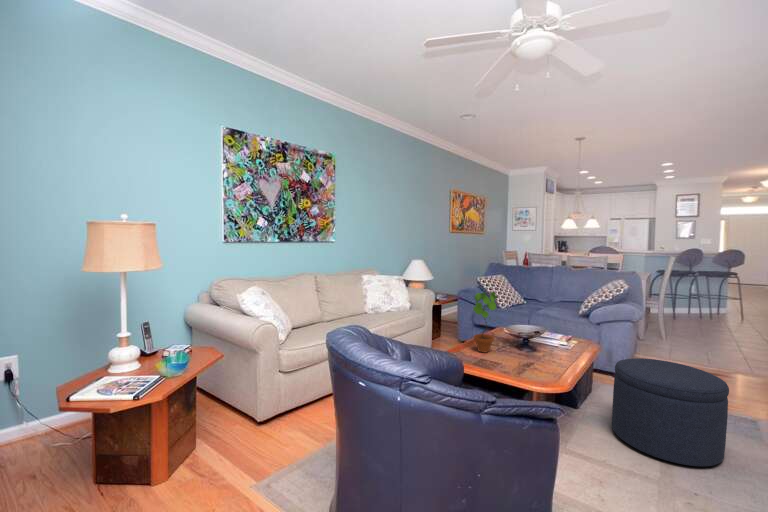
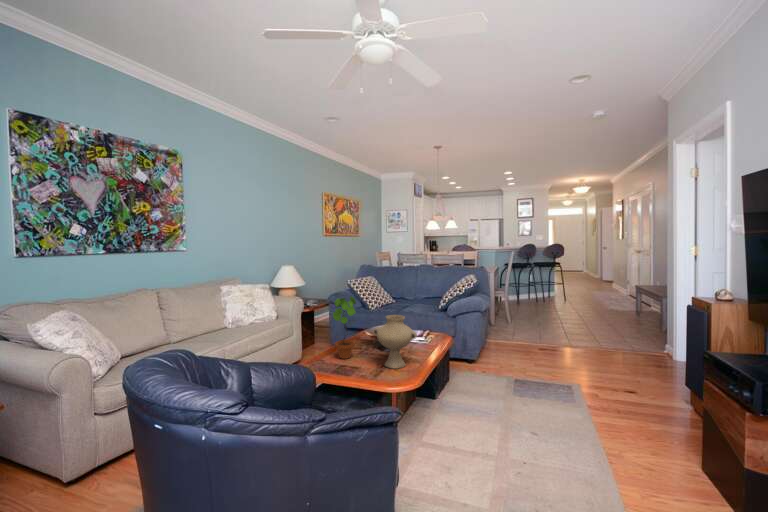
vase: none [516,313,565,368] -> present [373,315,417,368]
ottoman: present [612,358,729,466] -> none [462,347,546,439]

